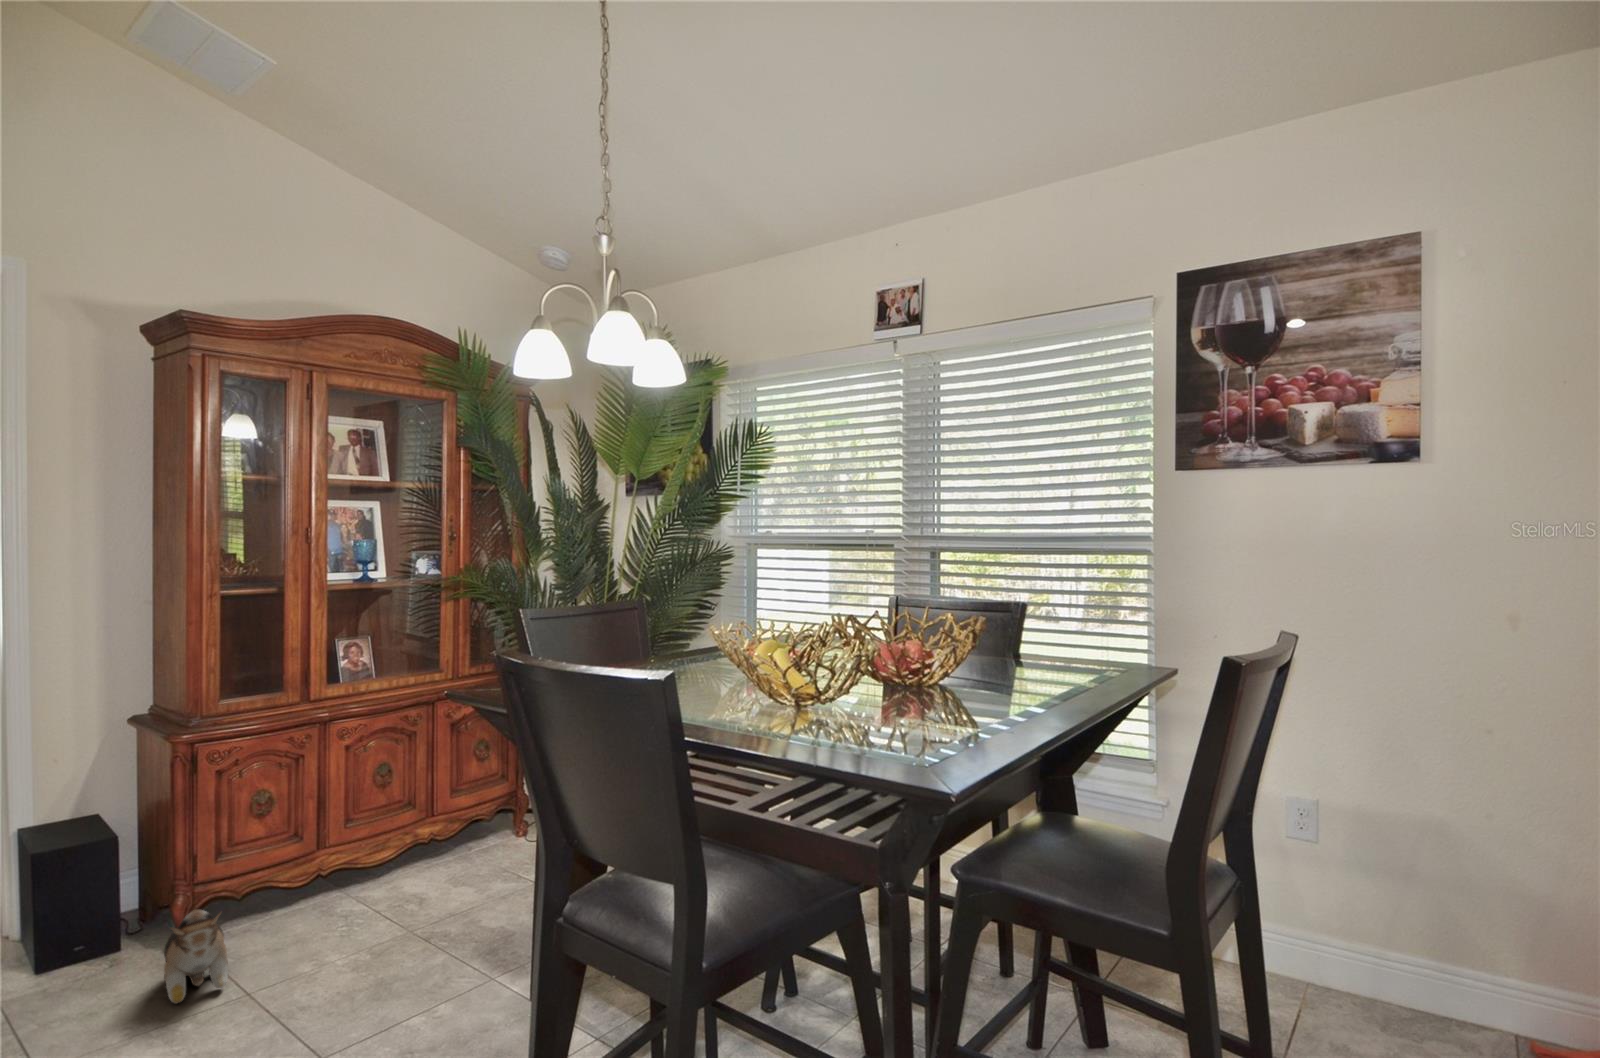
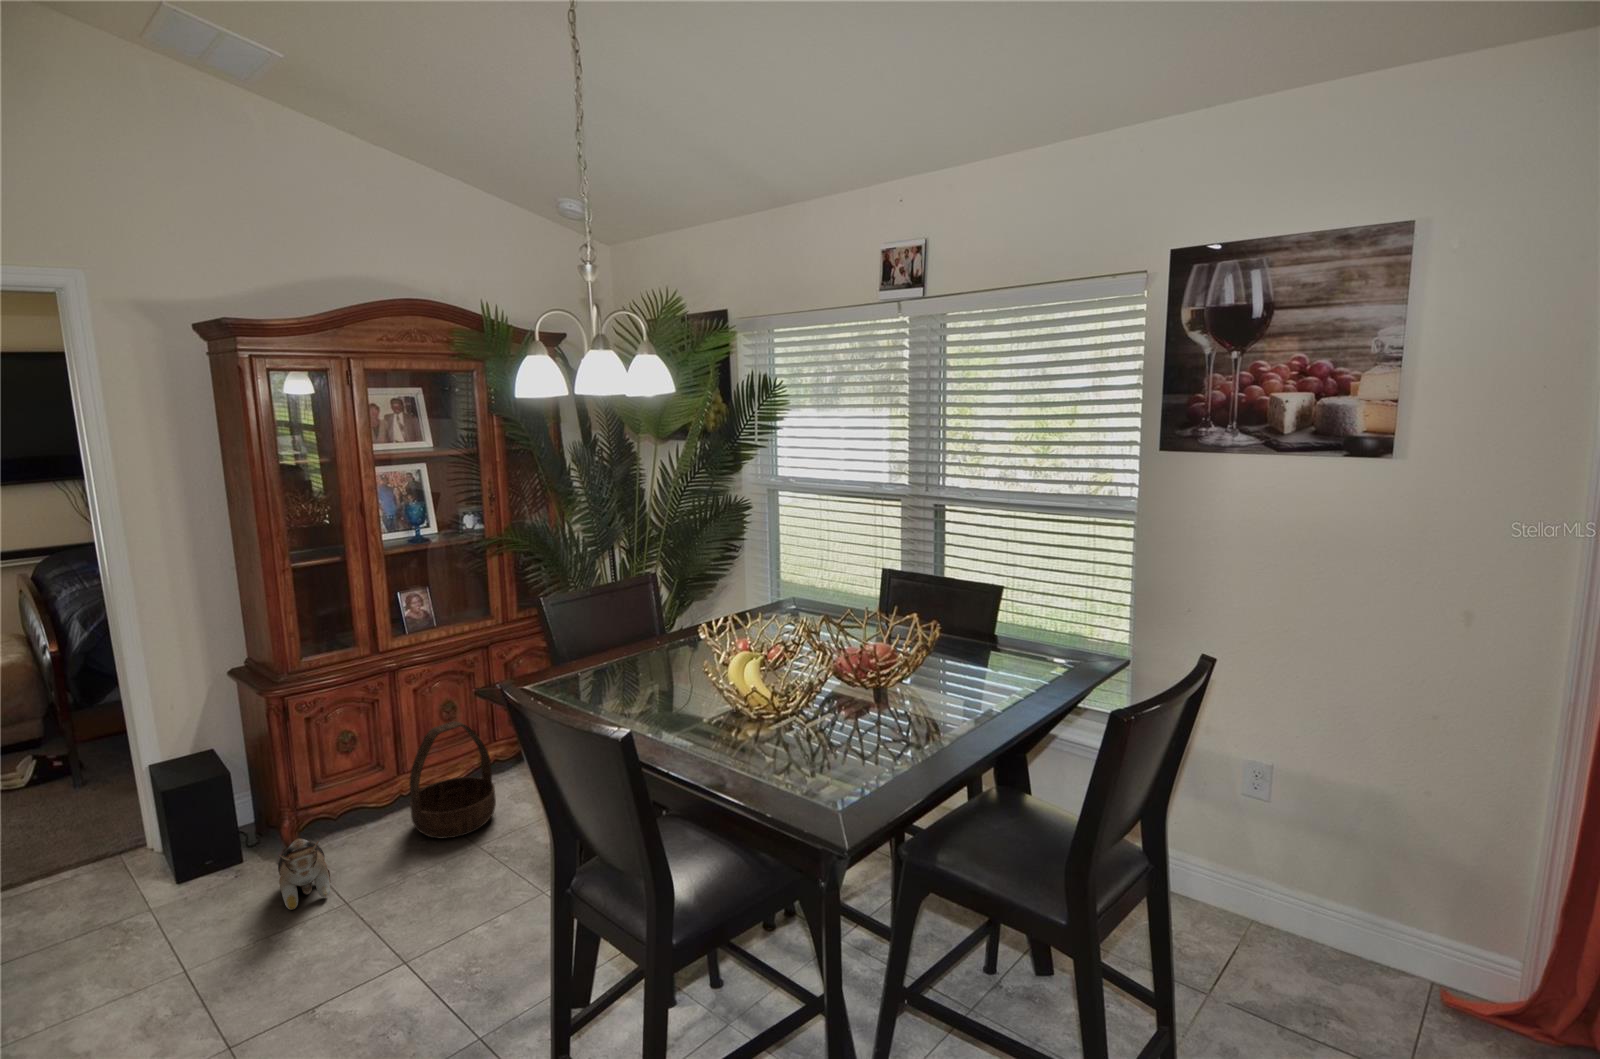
basket: none [332,784,434,924] -> present [409,721,496,839]

